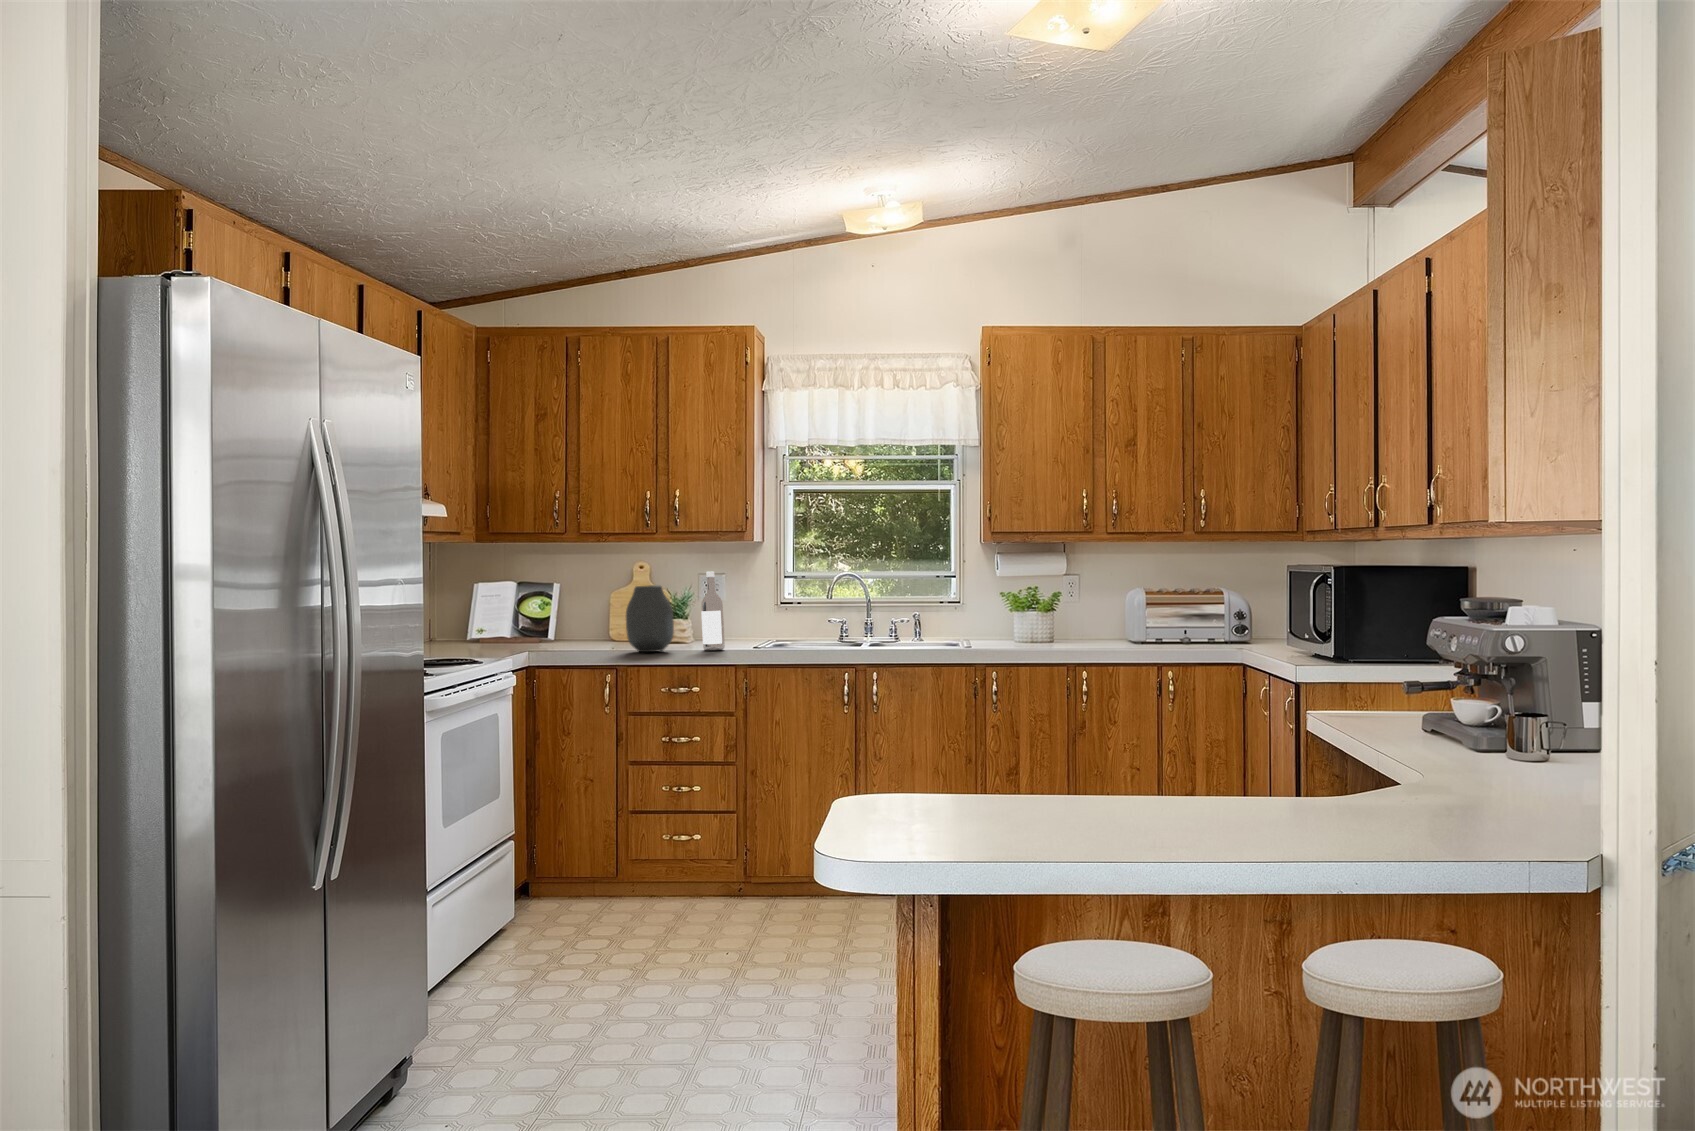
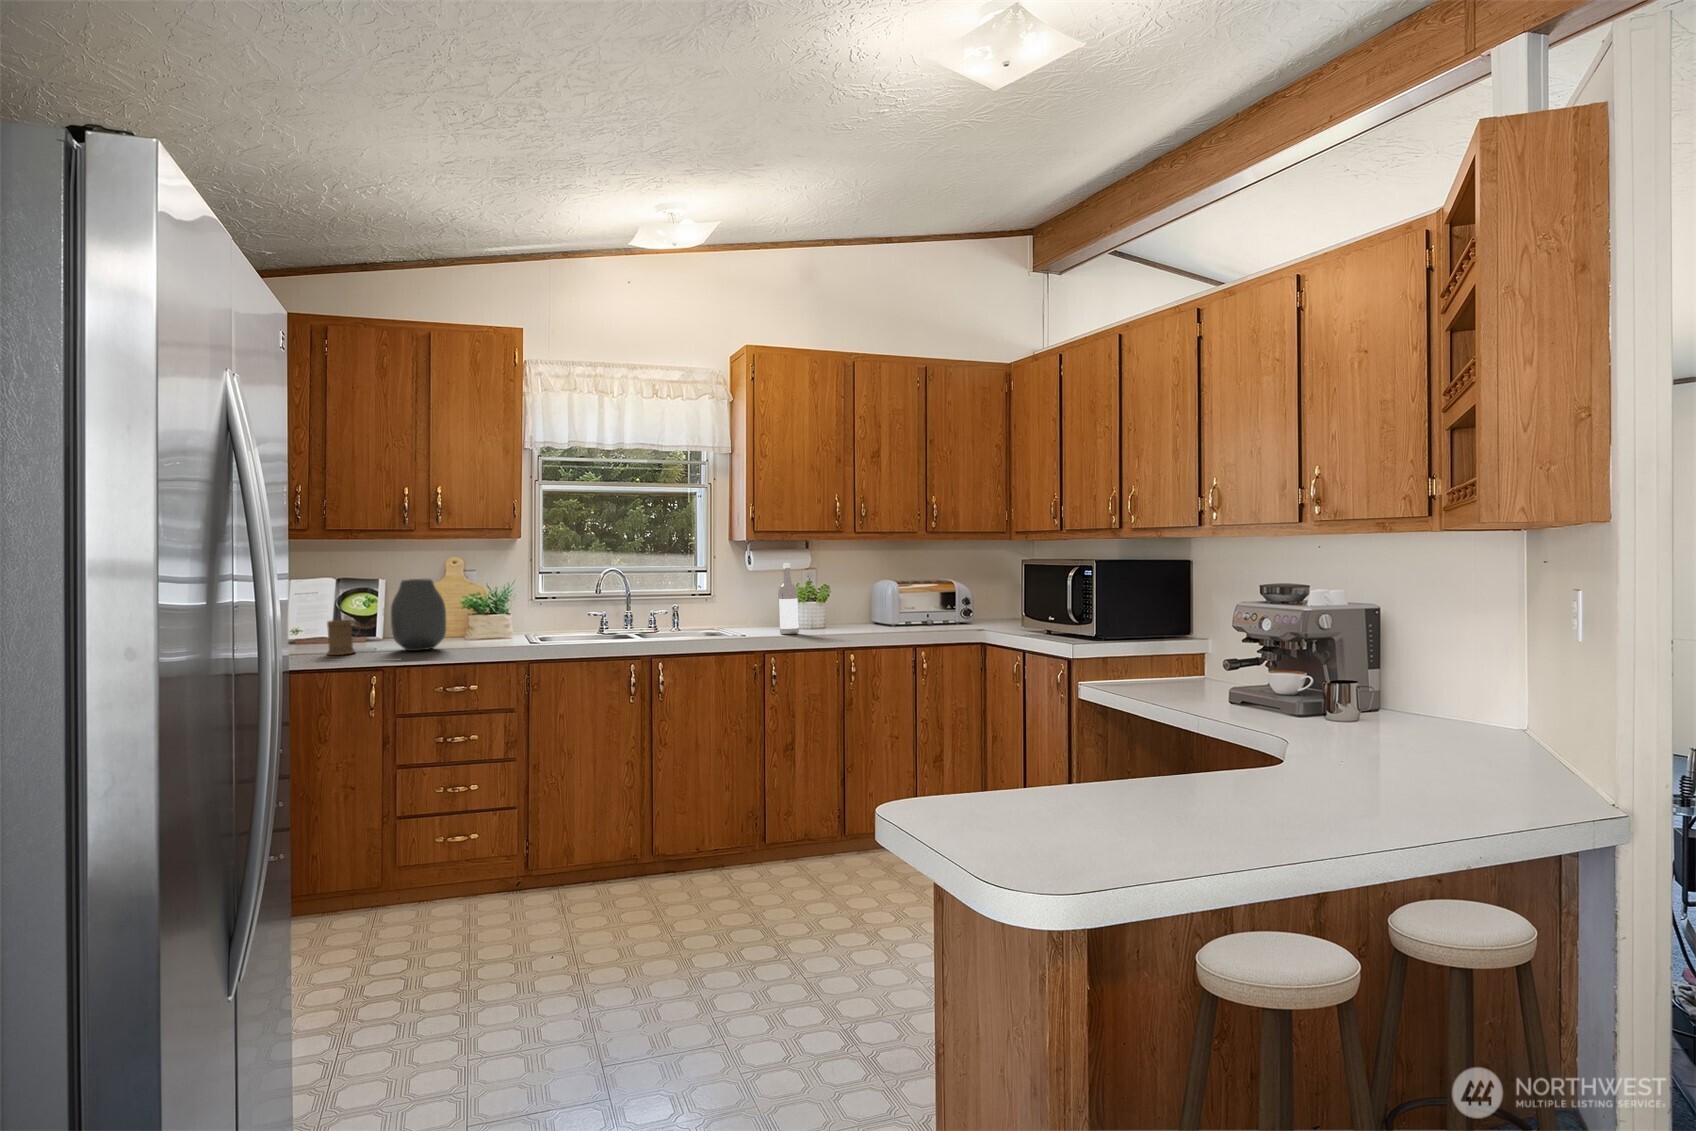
wine bottle: present [701,571,725,650] -> present [778,563,799,634]
mug: none [573,622,602,654] -> present [327,620,356,655]

